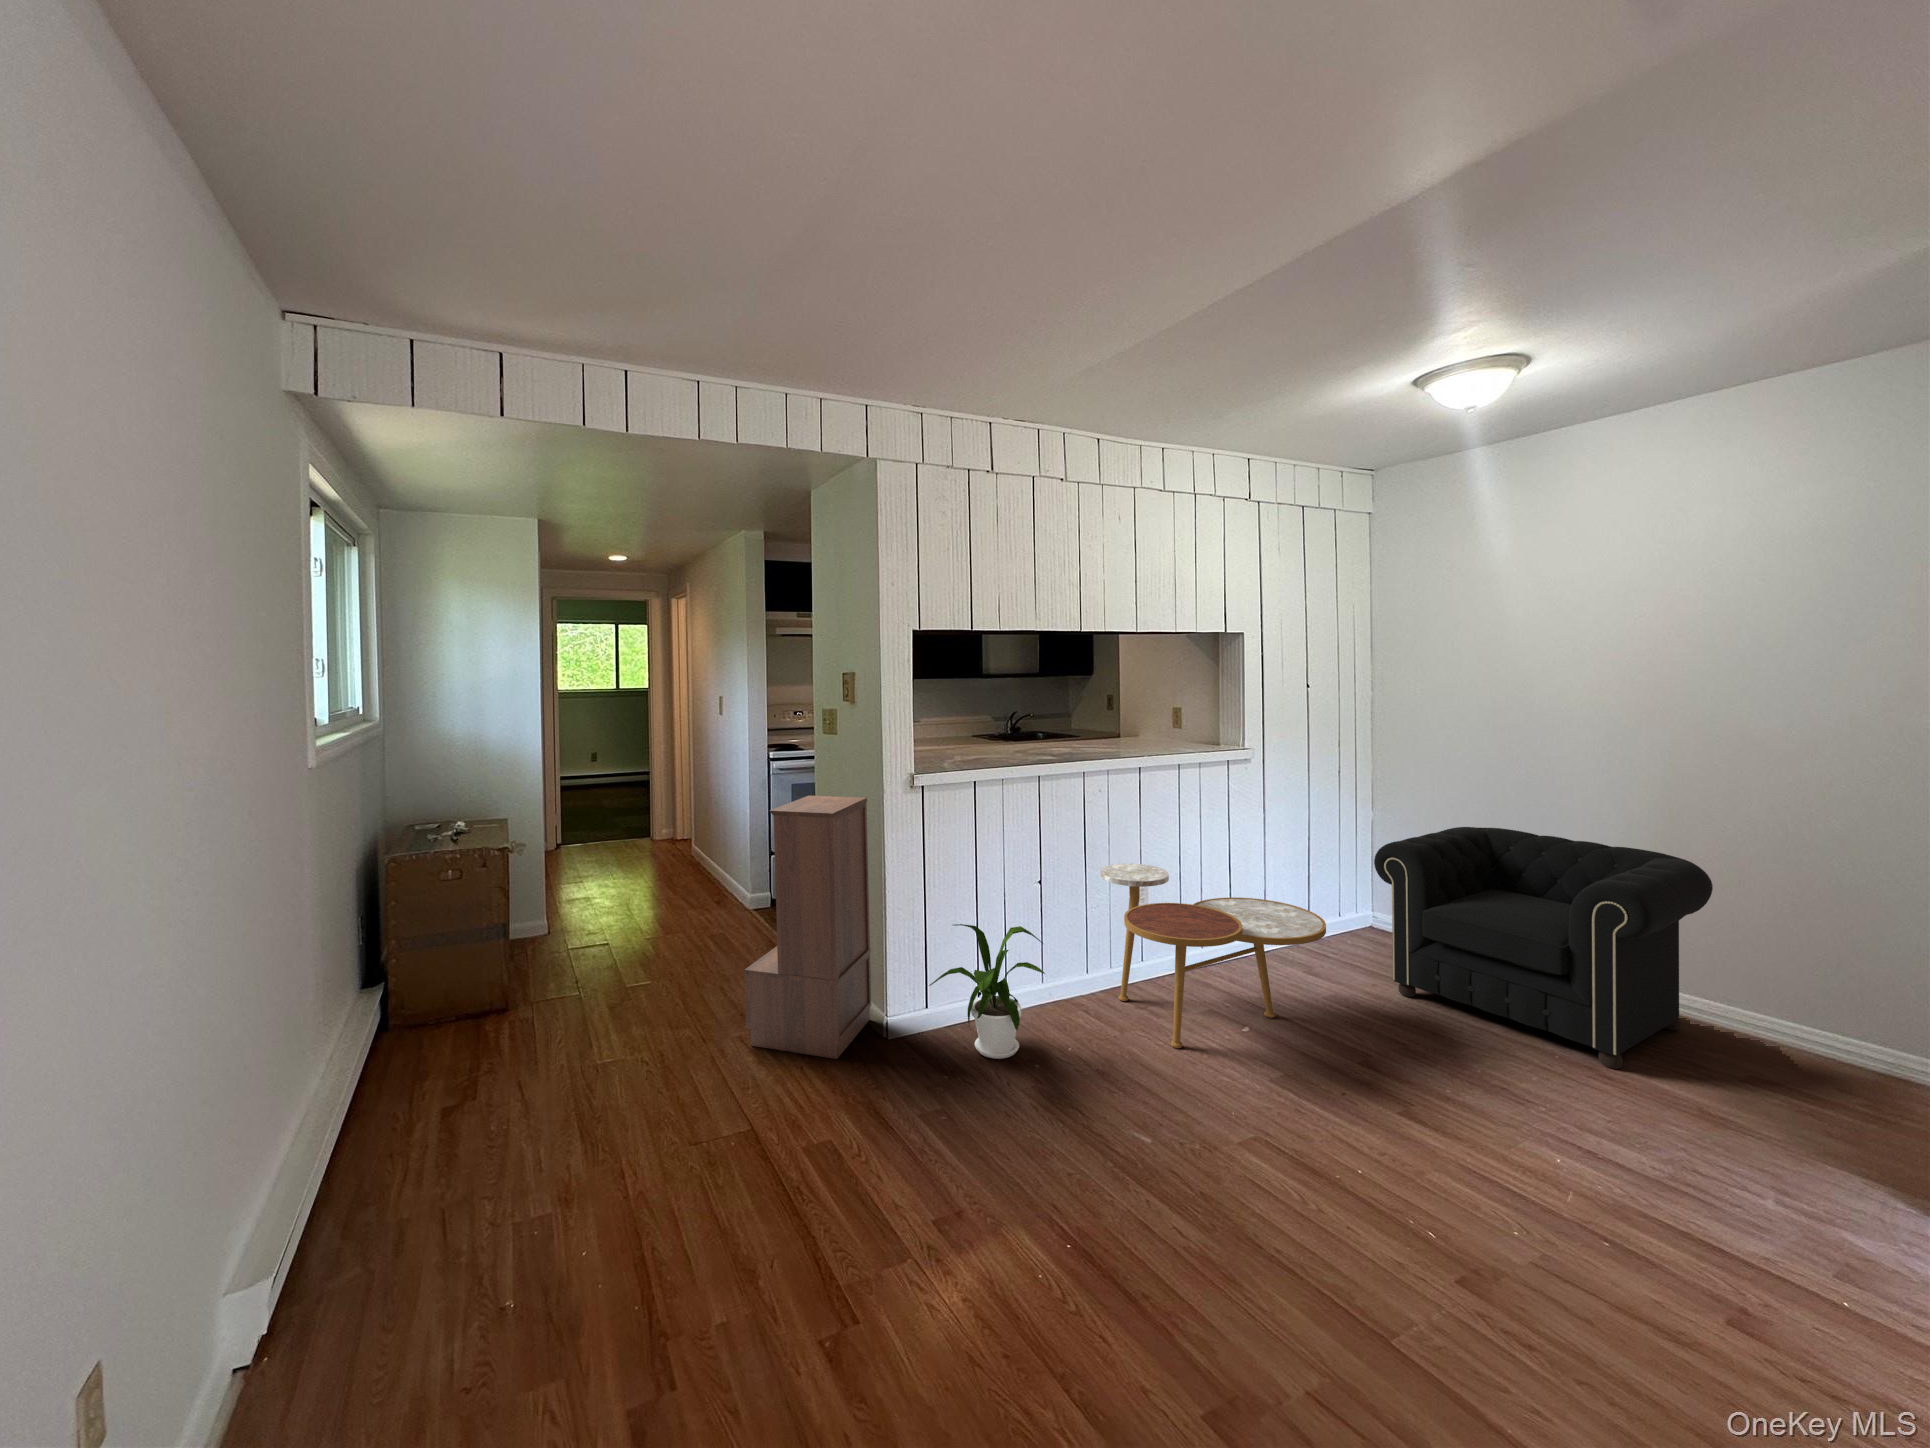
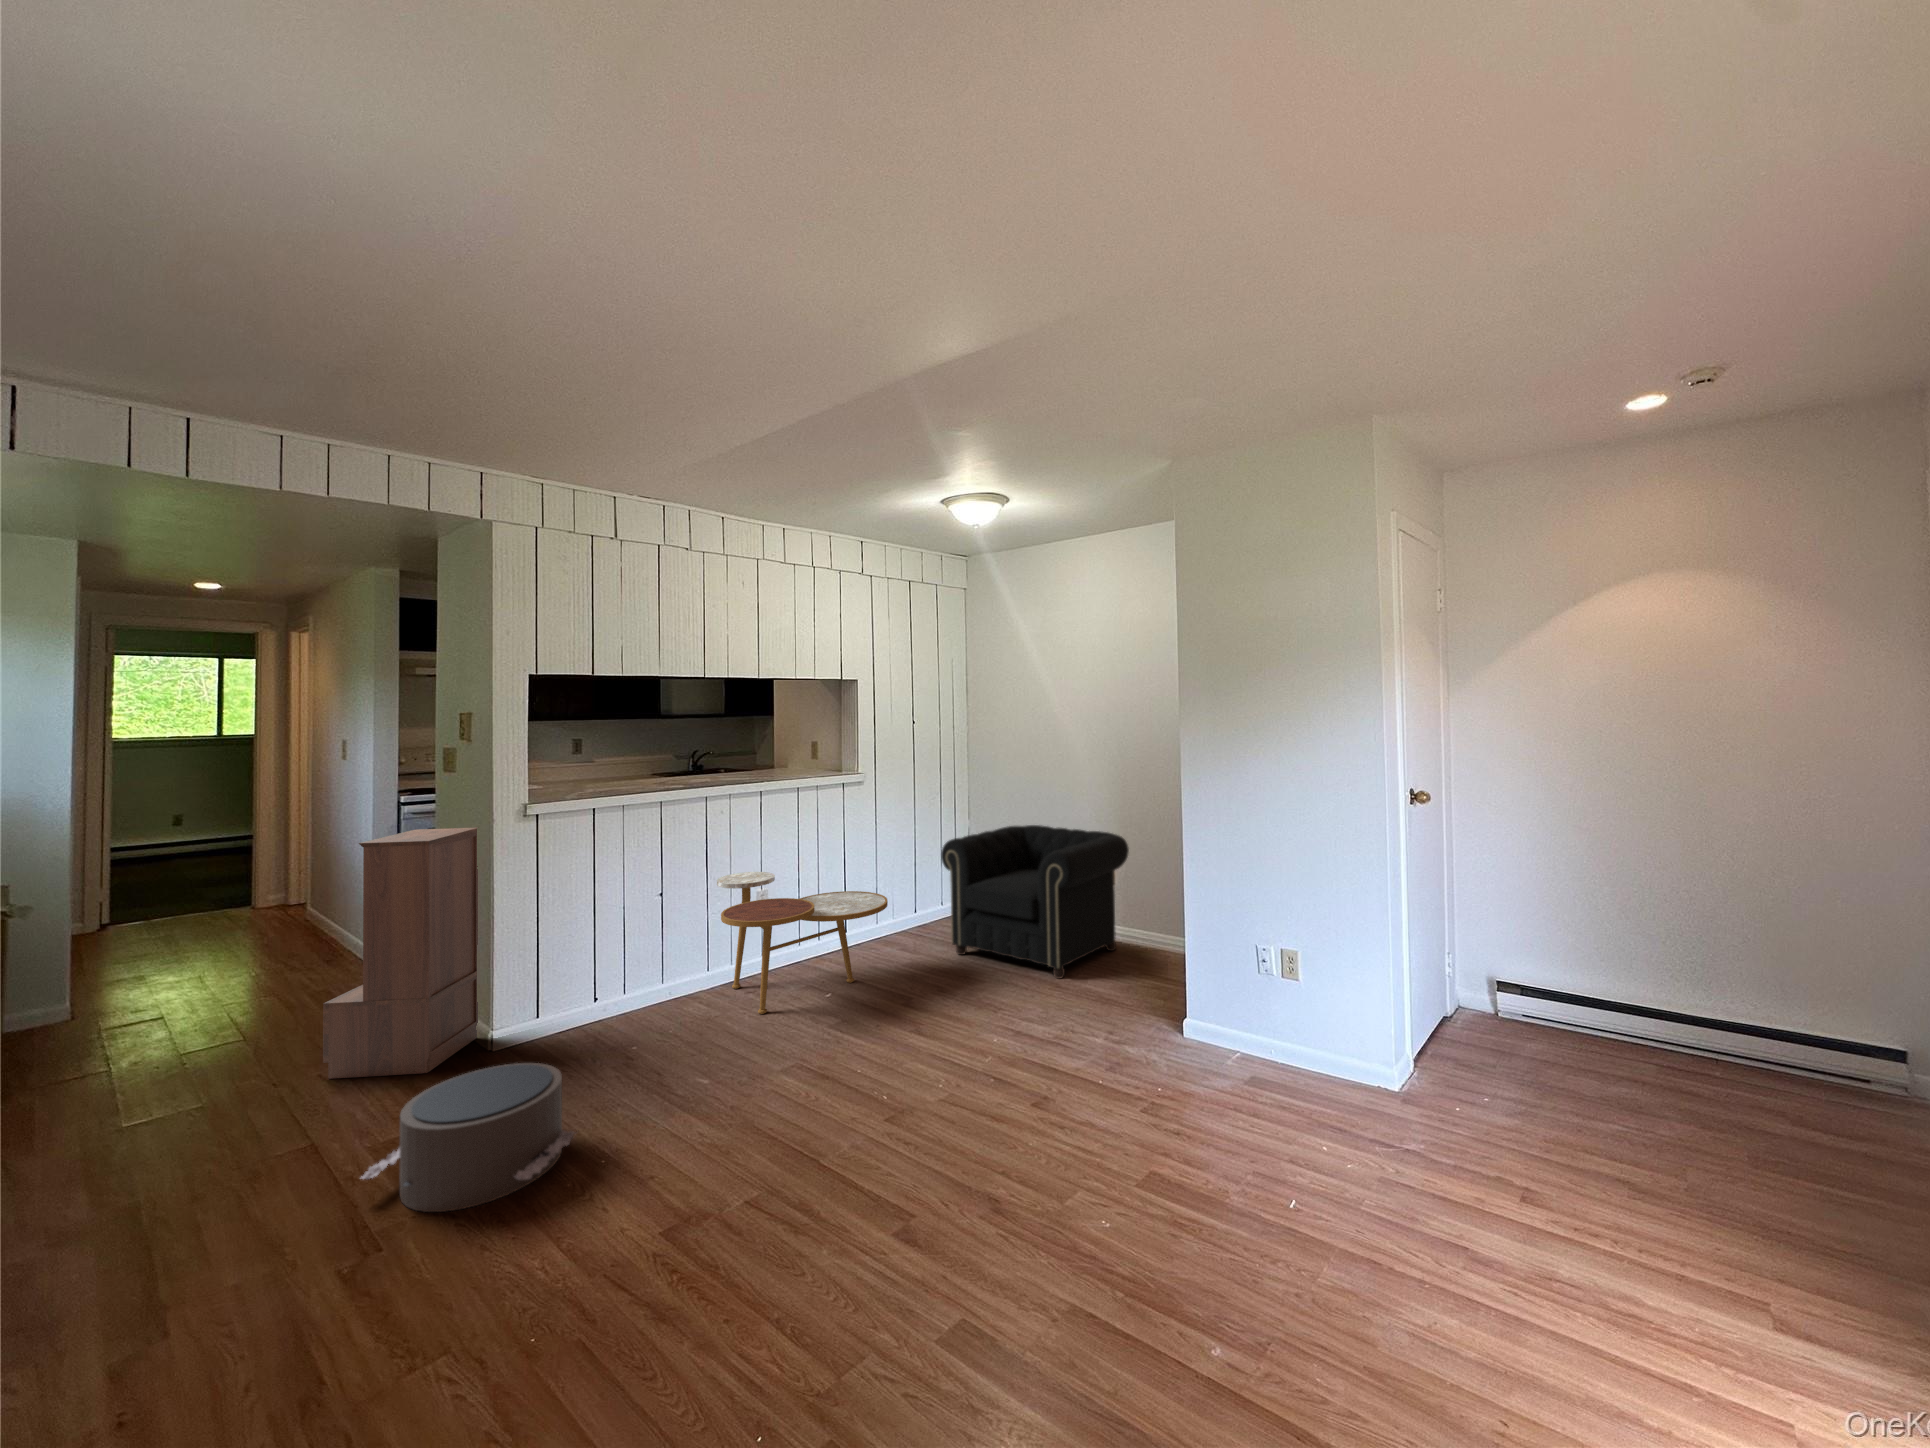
house plant: present [929,924,1045,1059] -> none [534,929,647,1047]
pouf: none [823,1098,1047,1301] -> present [361,1063,575,1212]

